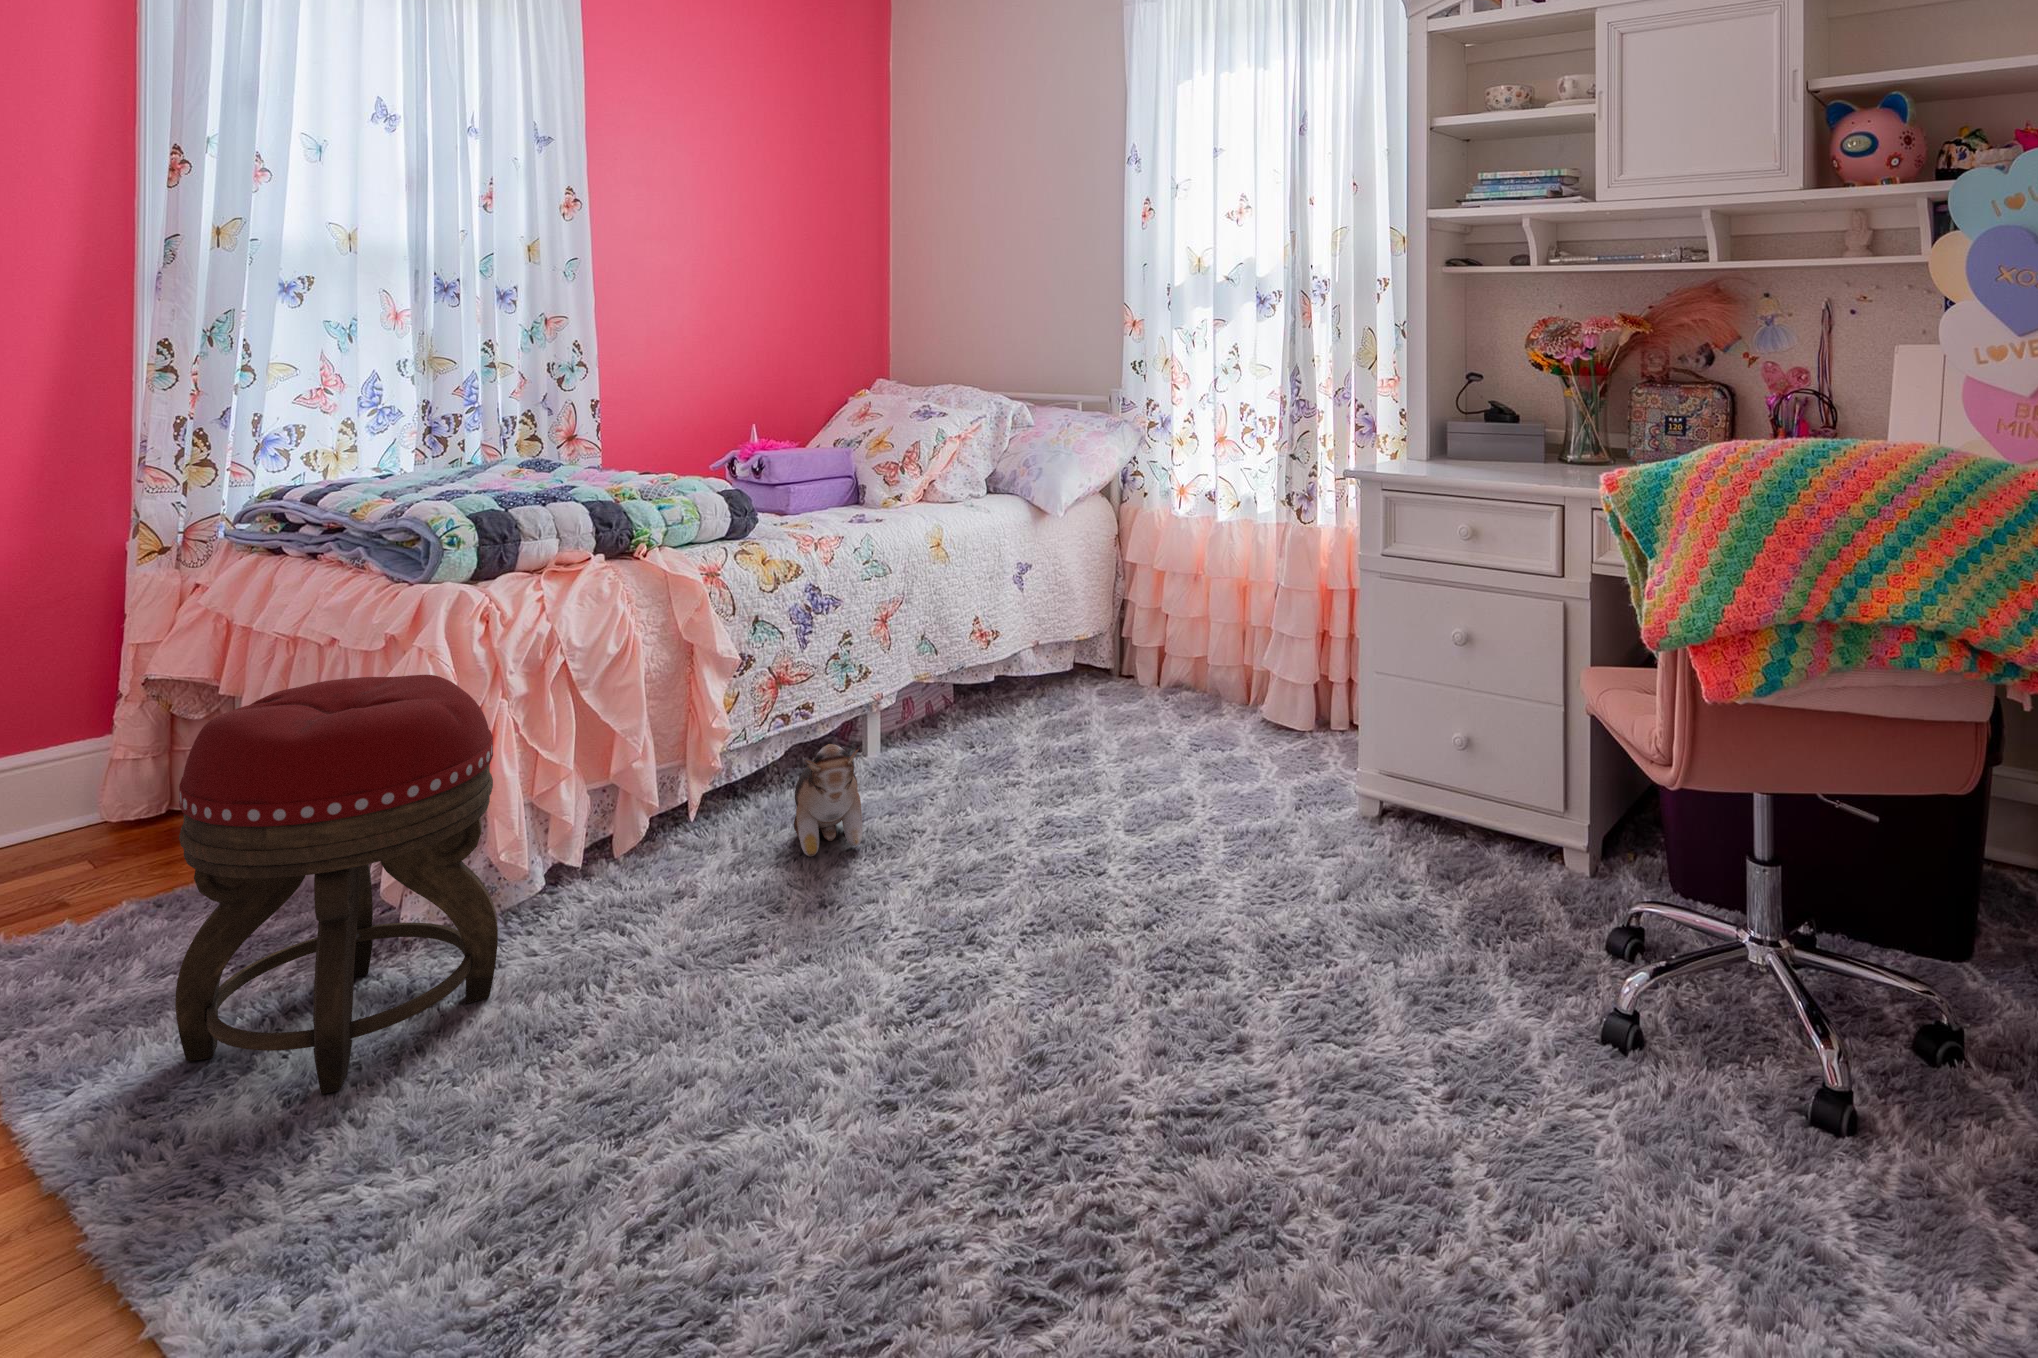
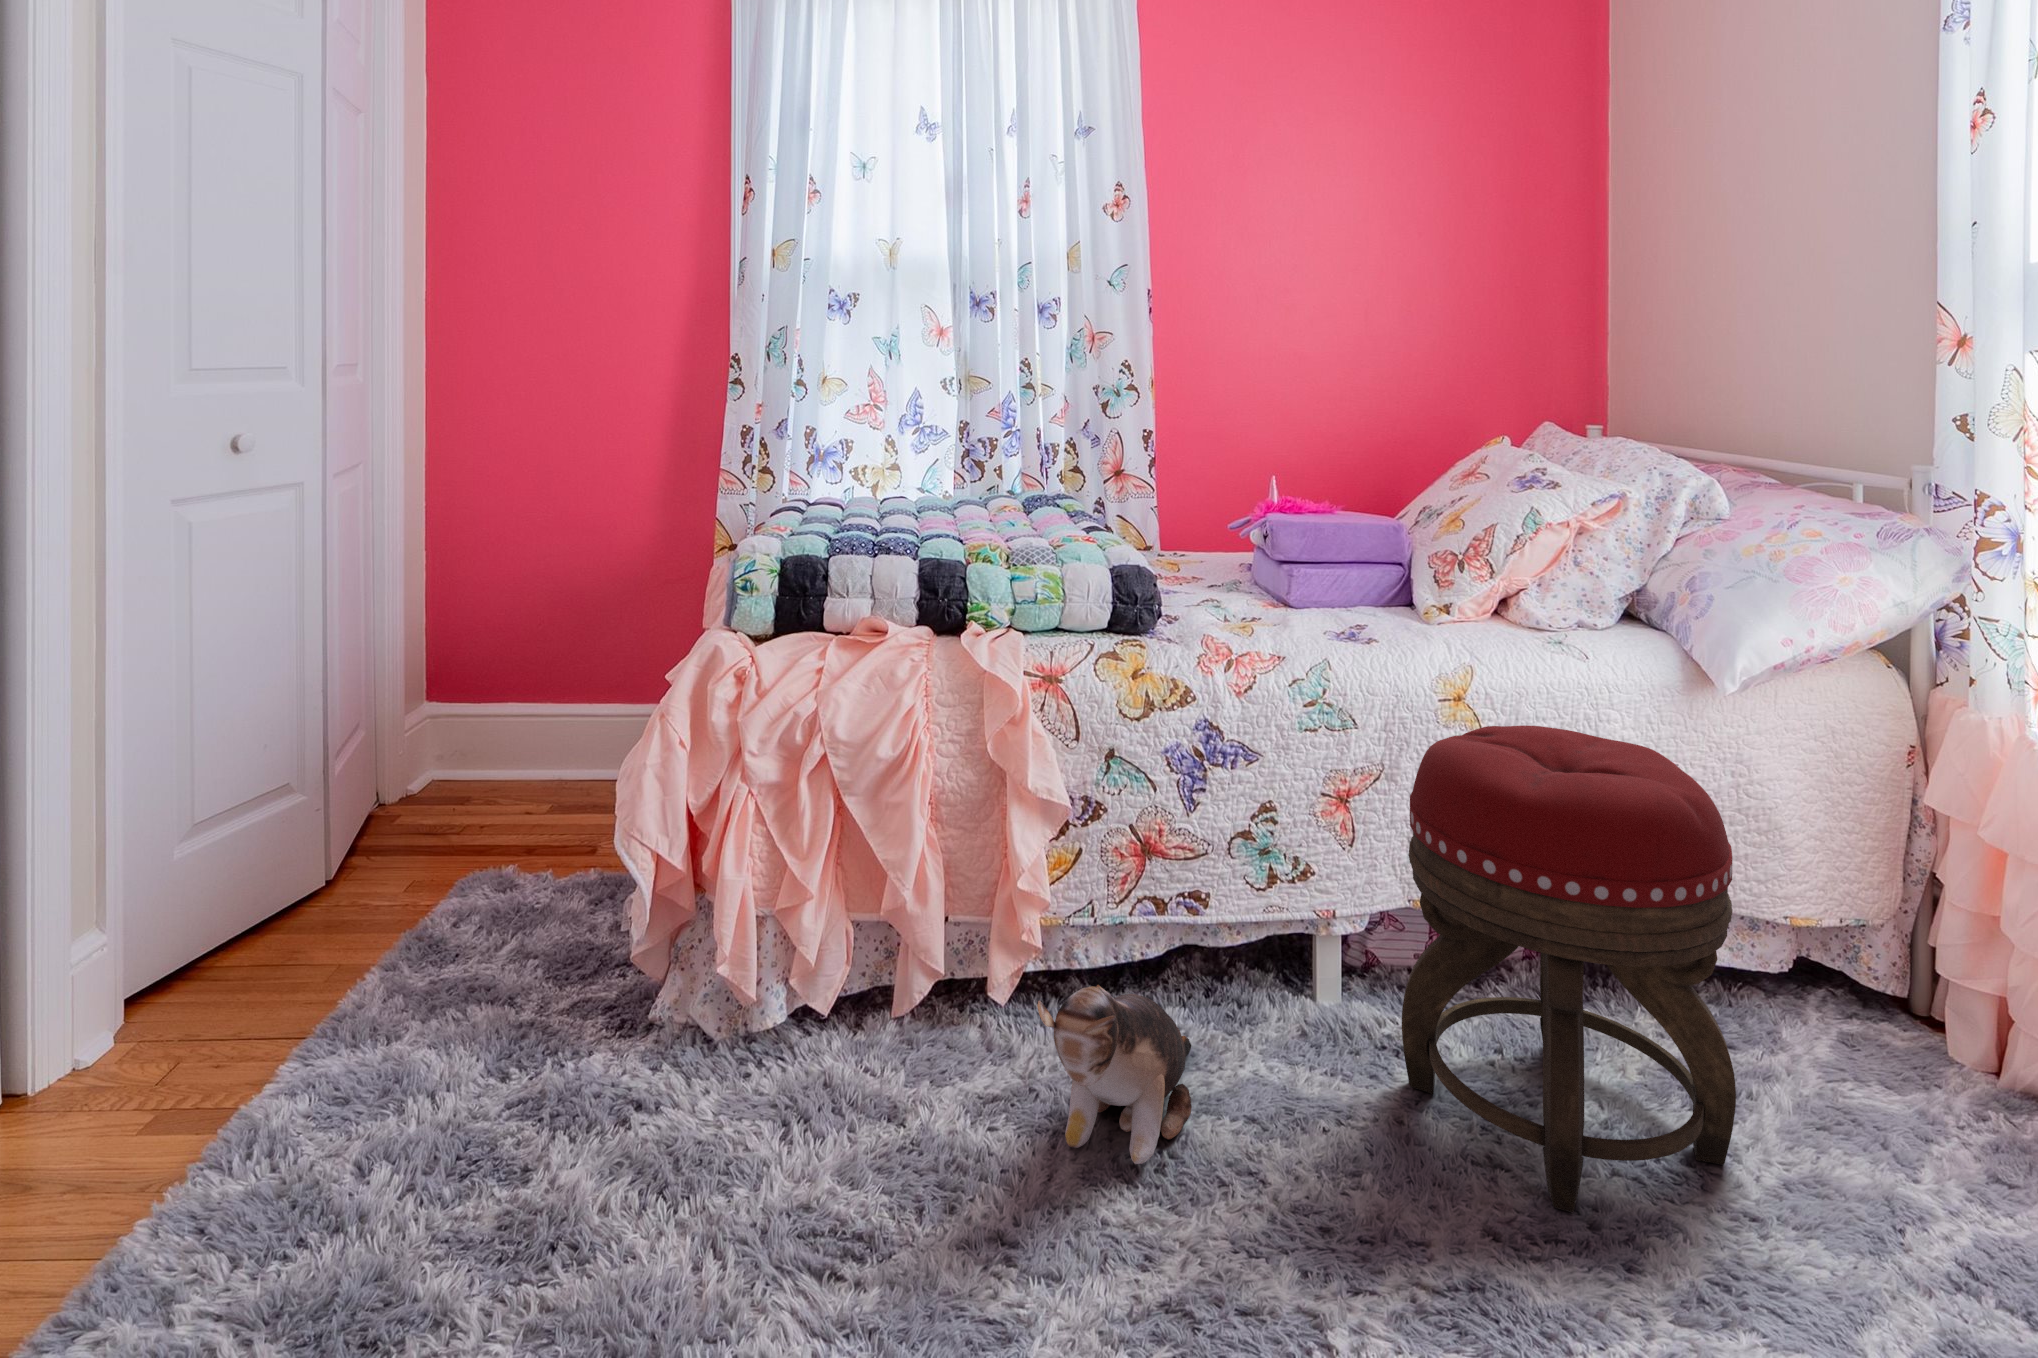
footstool: present [175,675,498,1094] -> present [1402,725,1736,1212]

